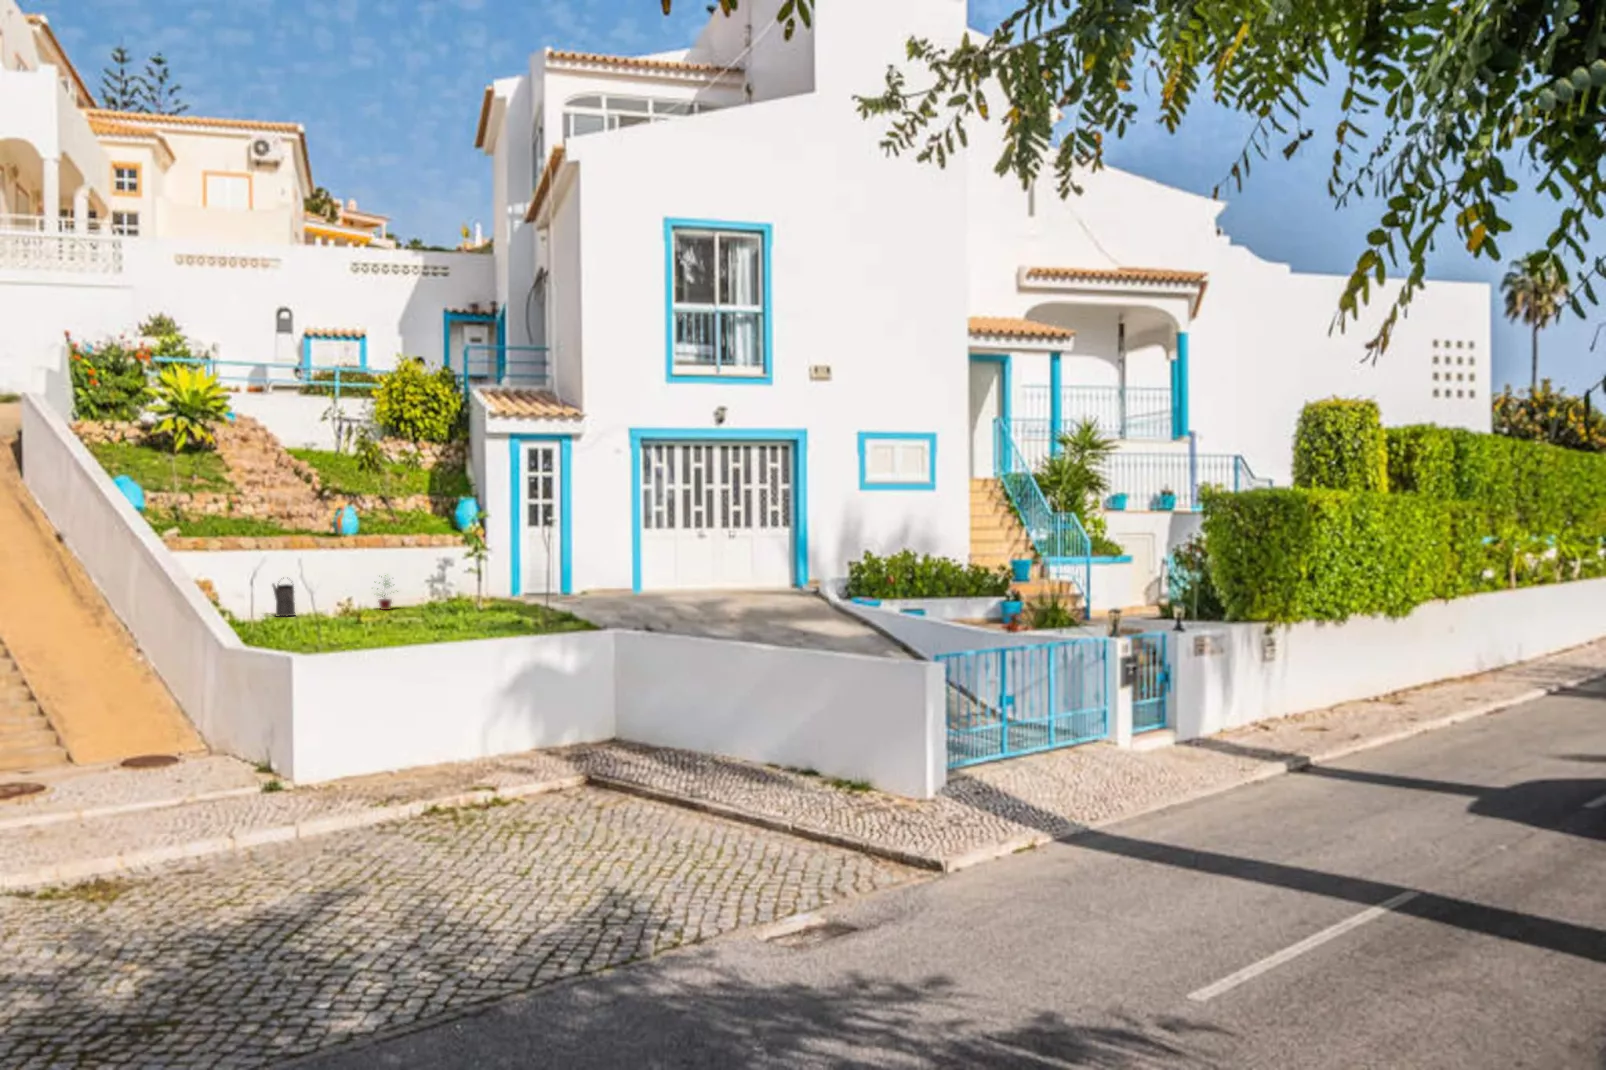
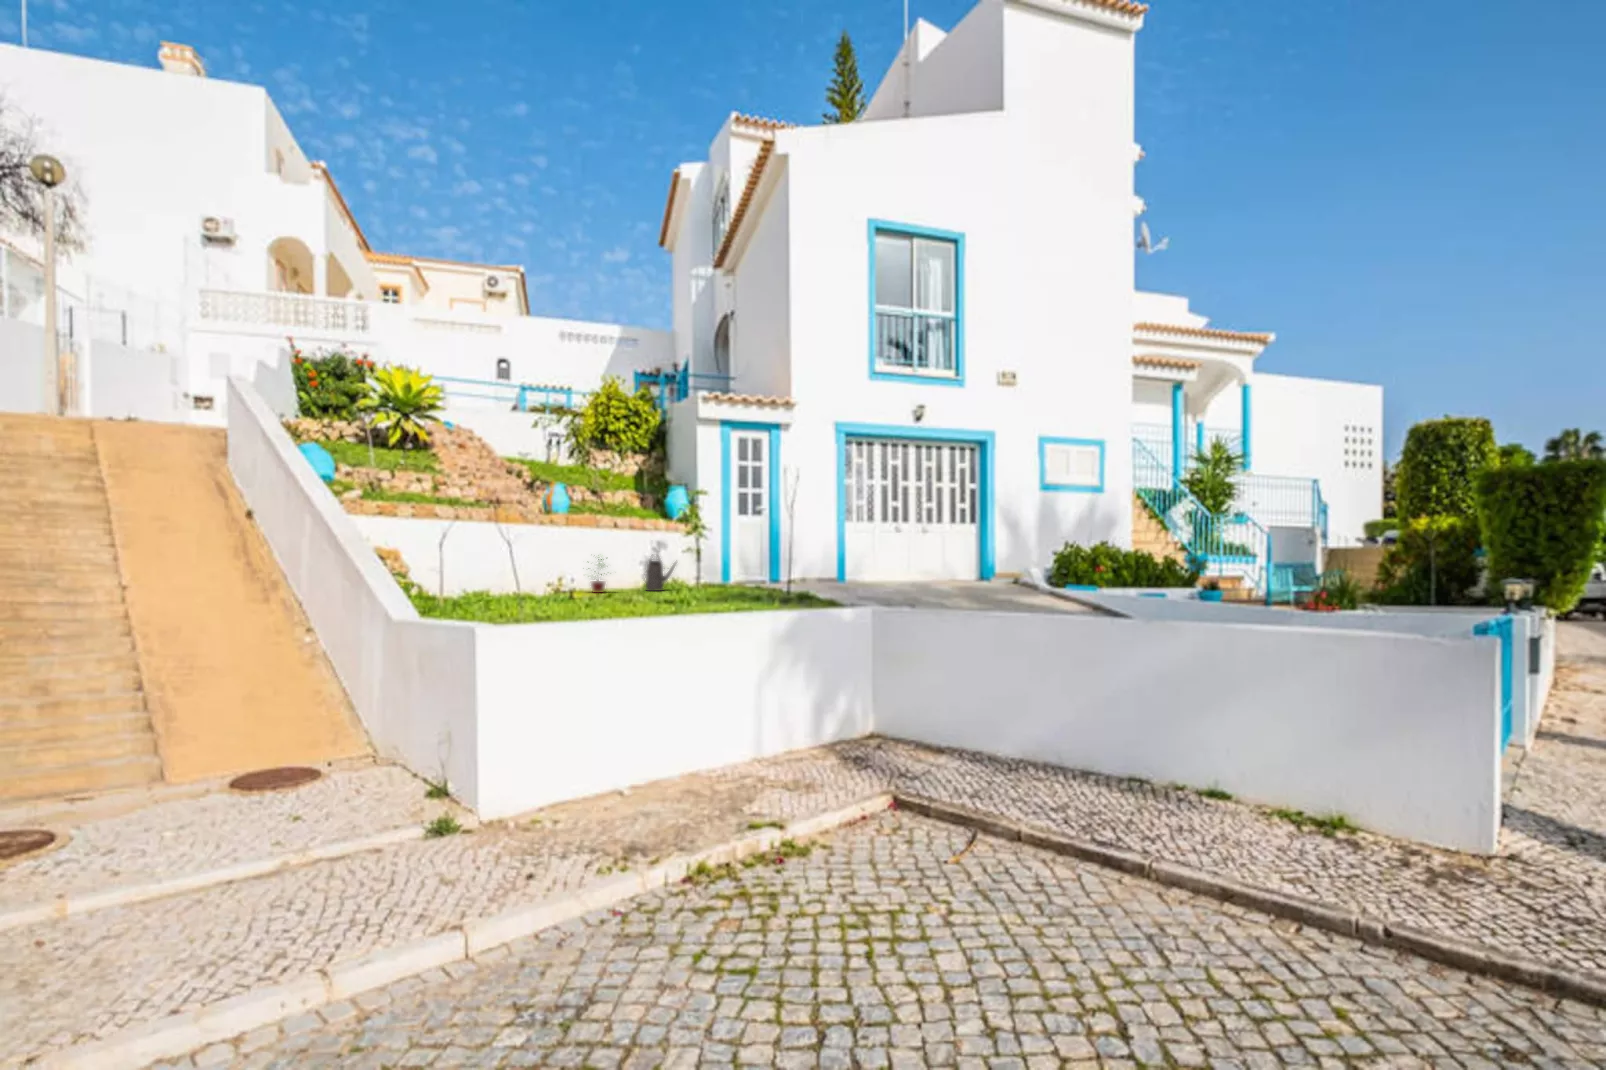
watering can: present [273,584,296,616] -> present [645,560,676,591]

